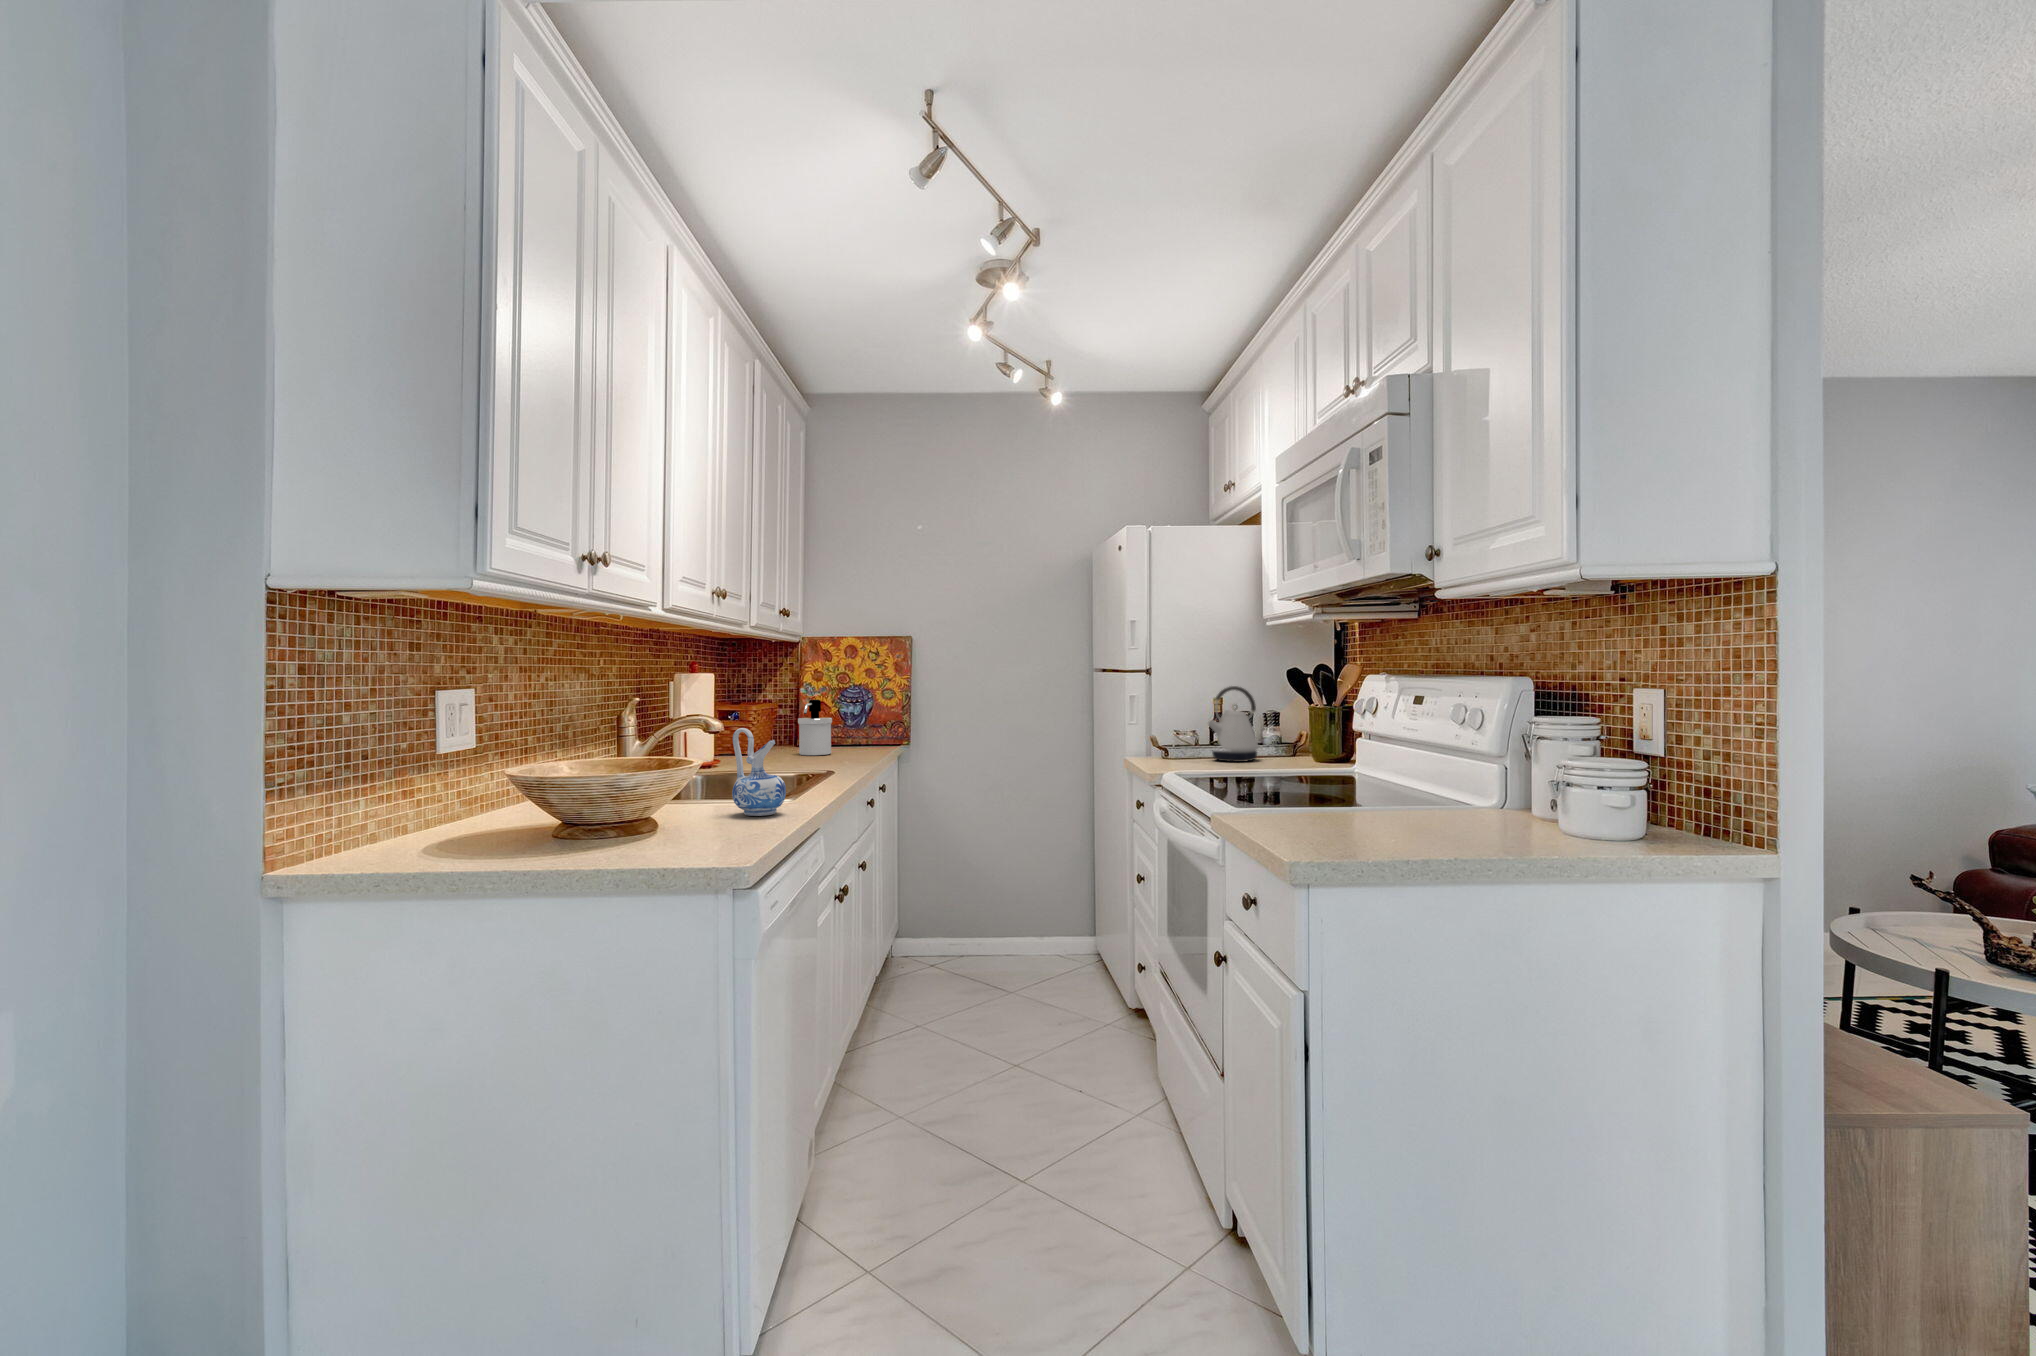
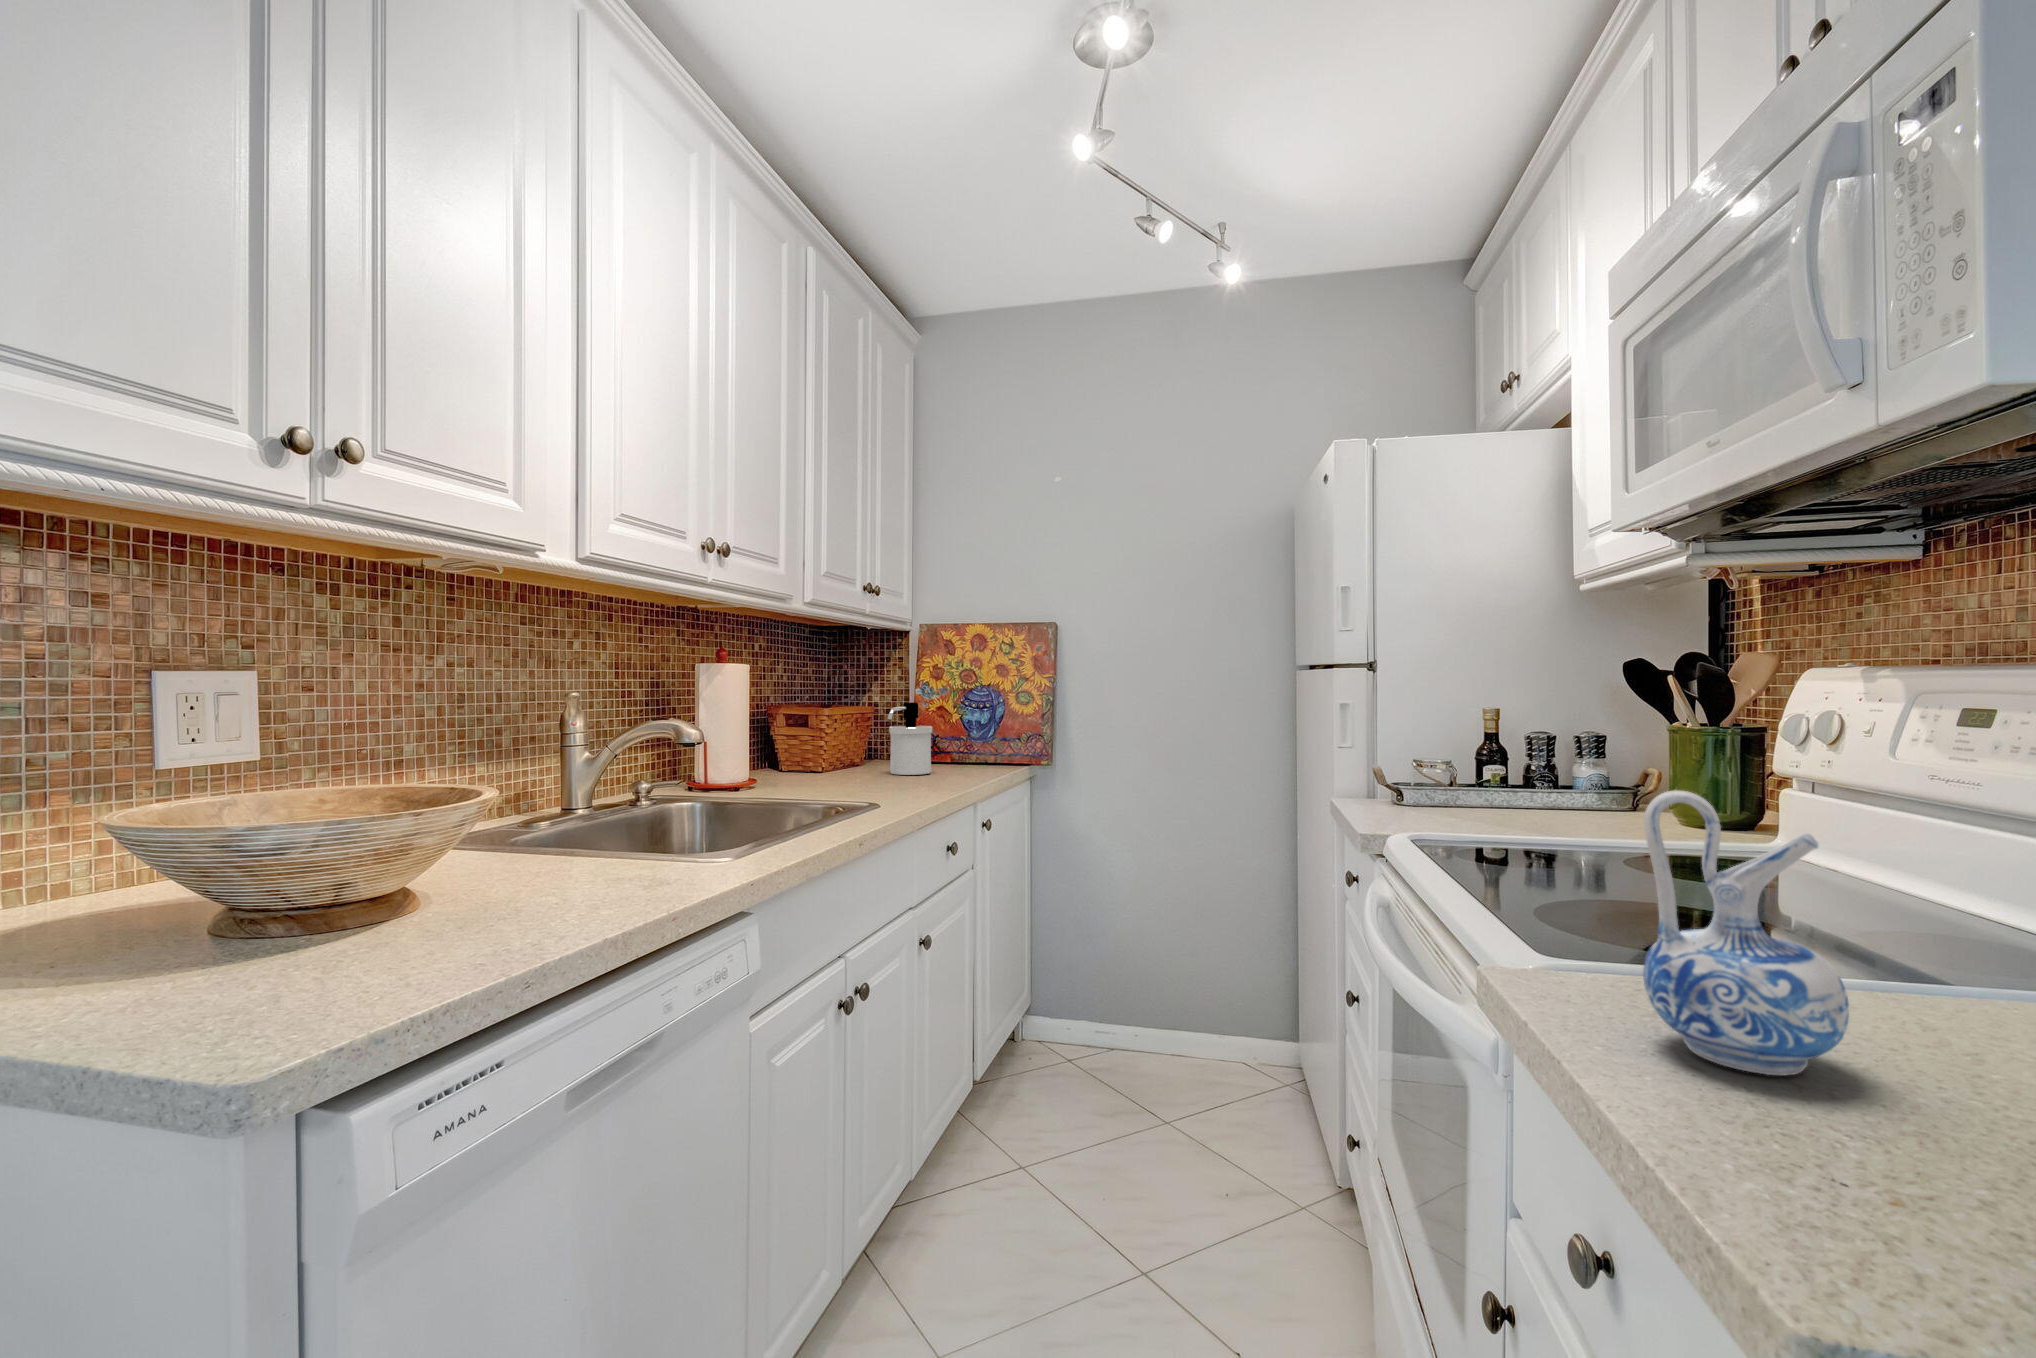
kettle: present [1208,686,1258,762] -> none [1470,689,1570,816]
ceramic pitcher: present [732,728,786,816] -> present [1643,790,1849,1075]

